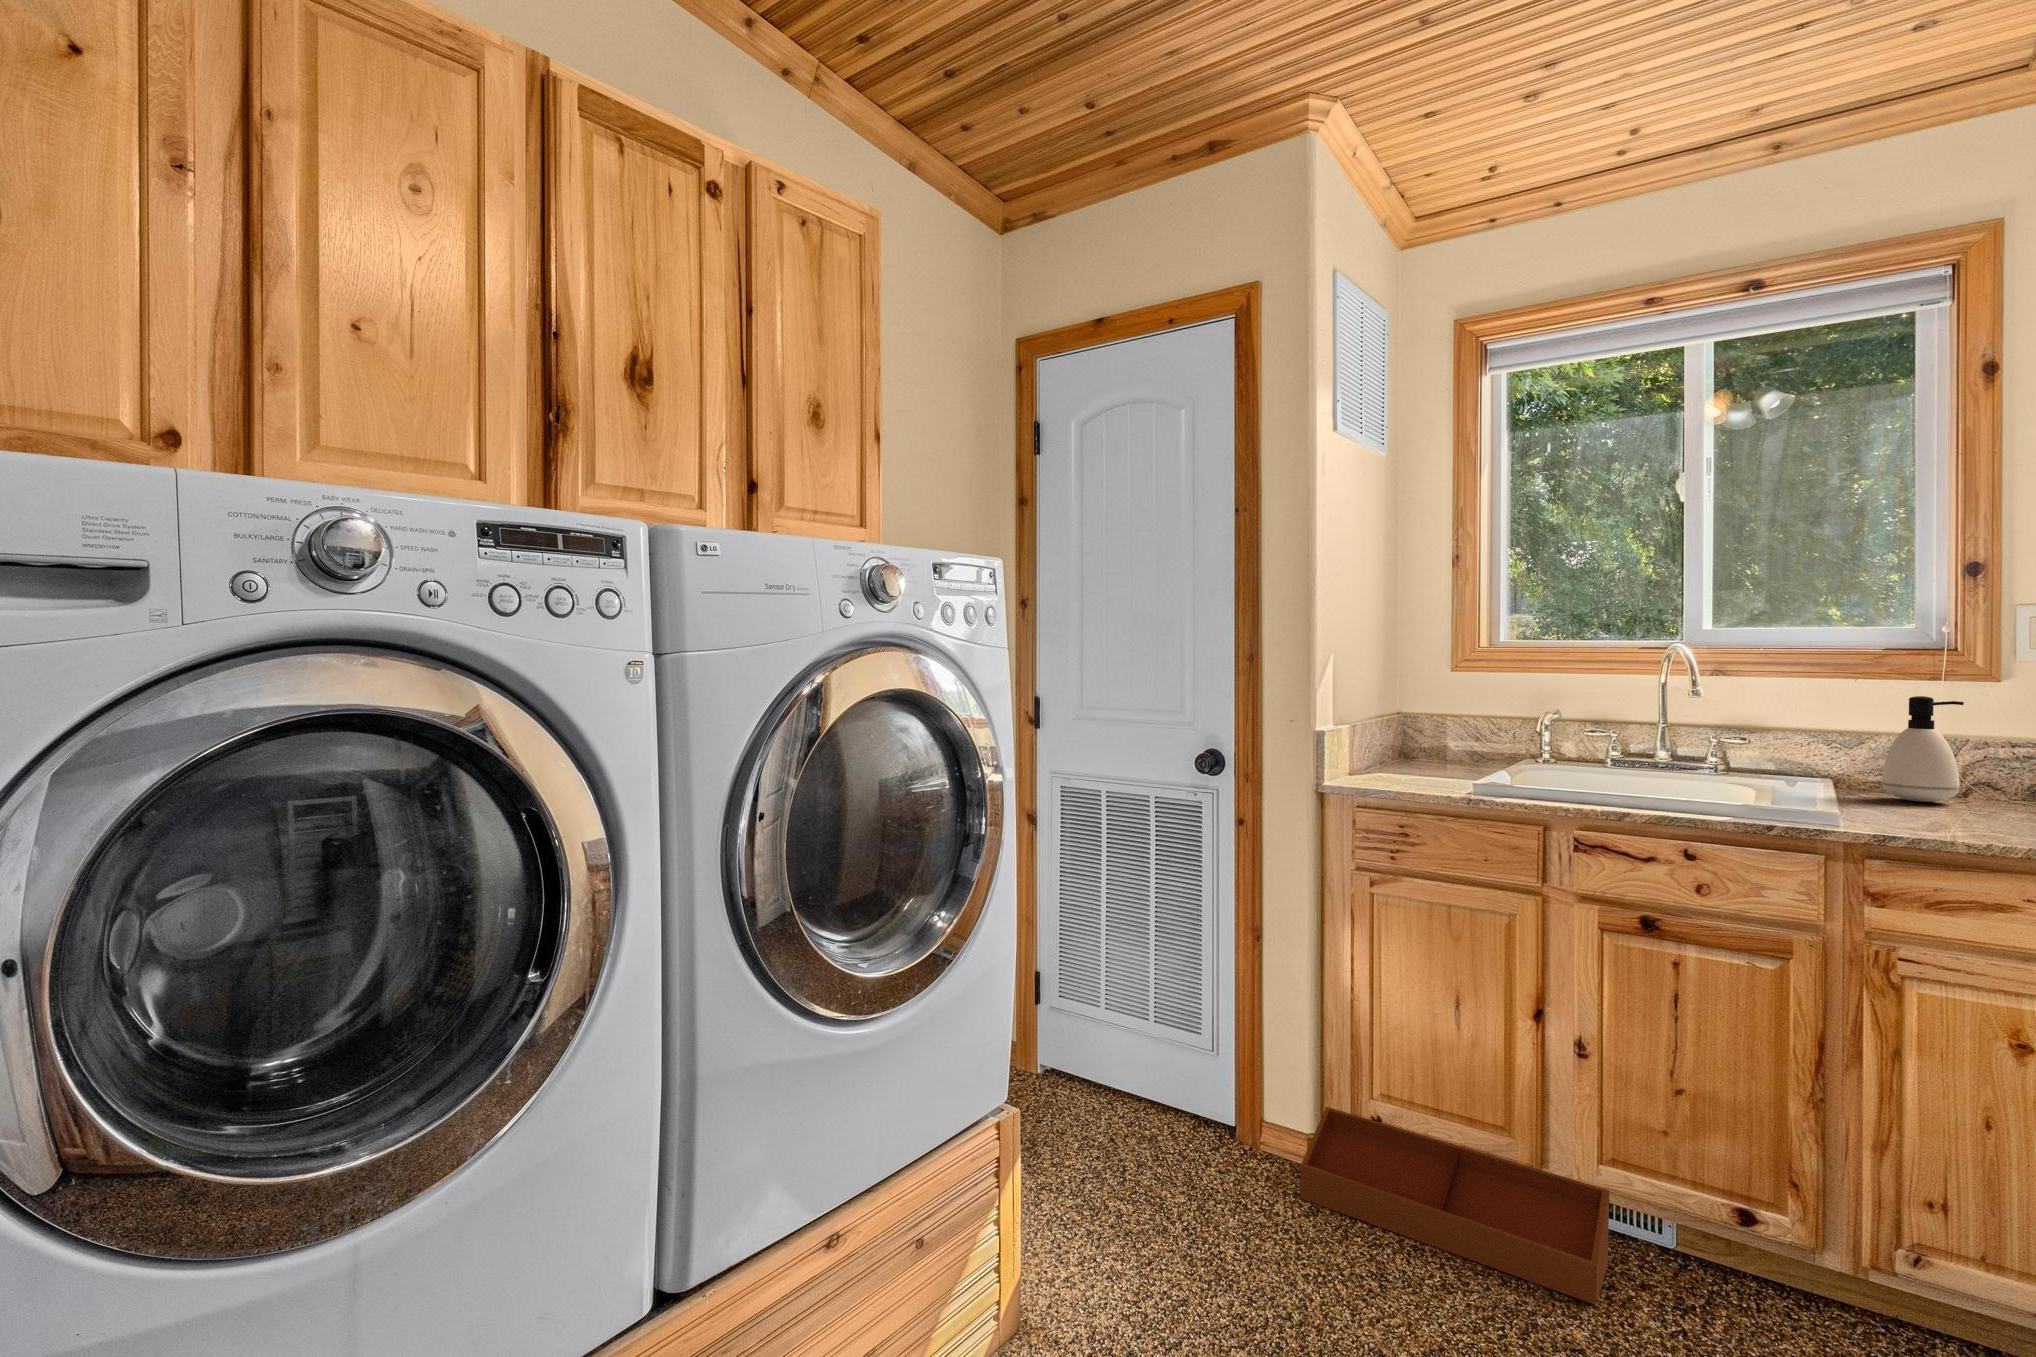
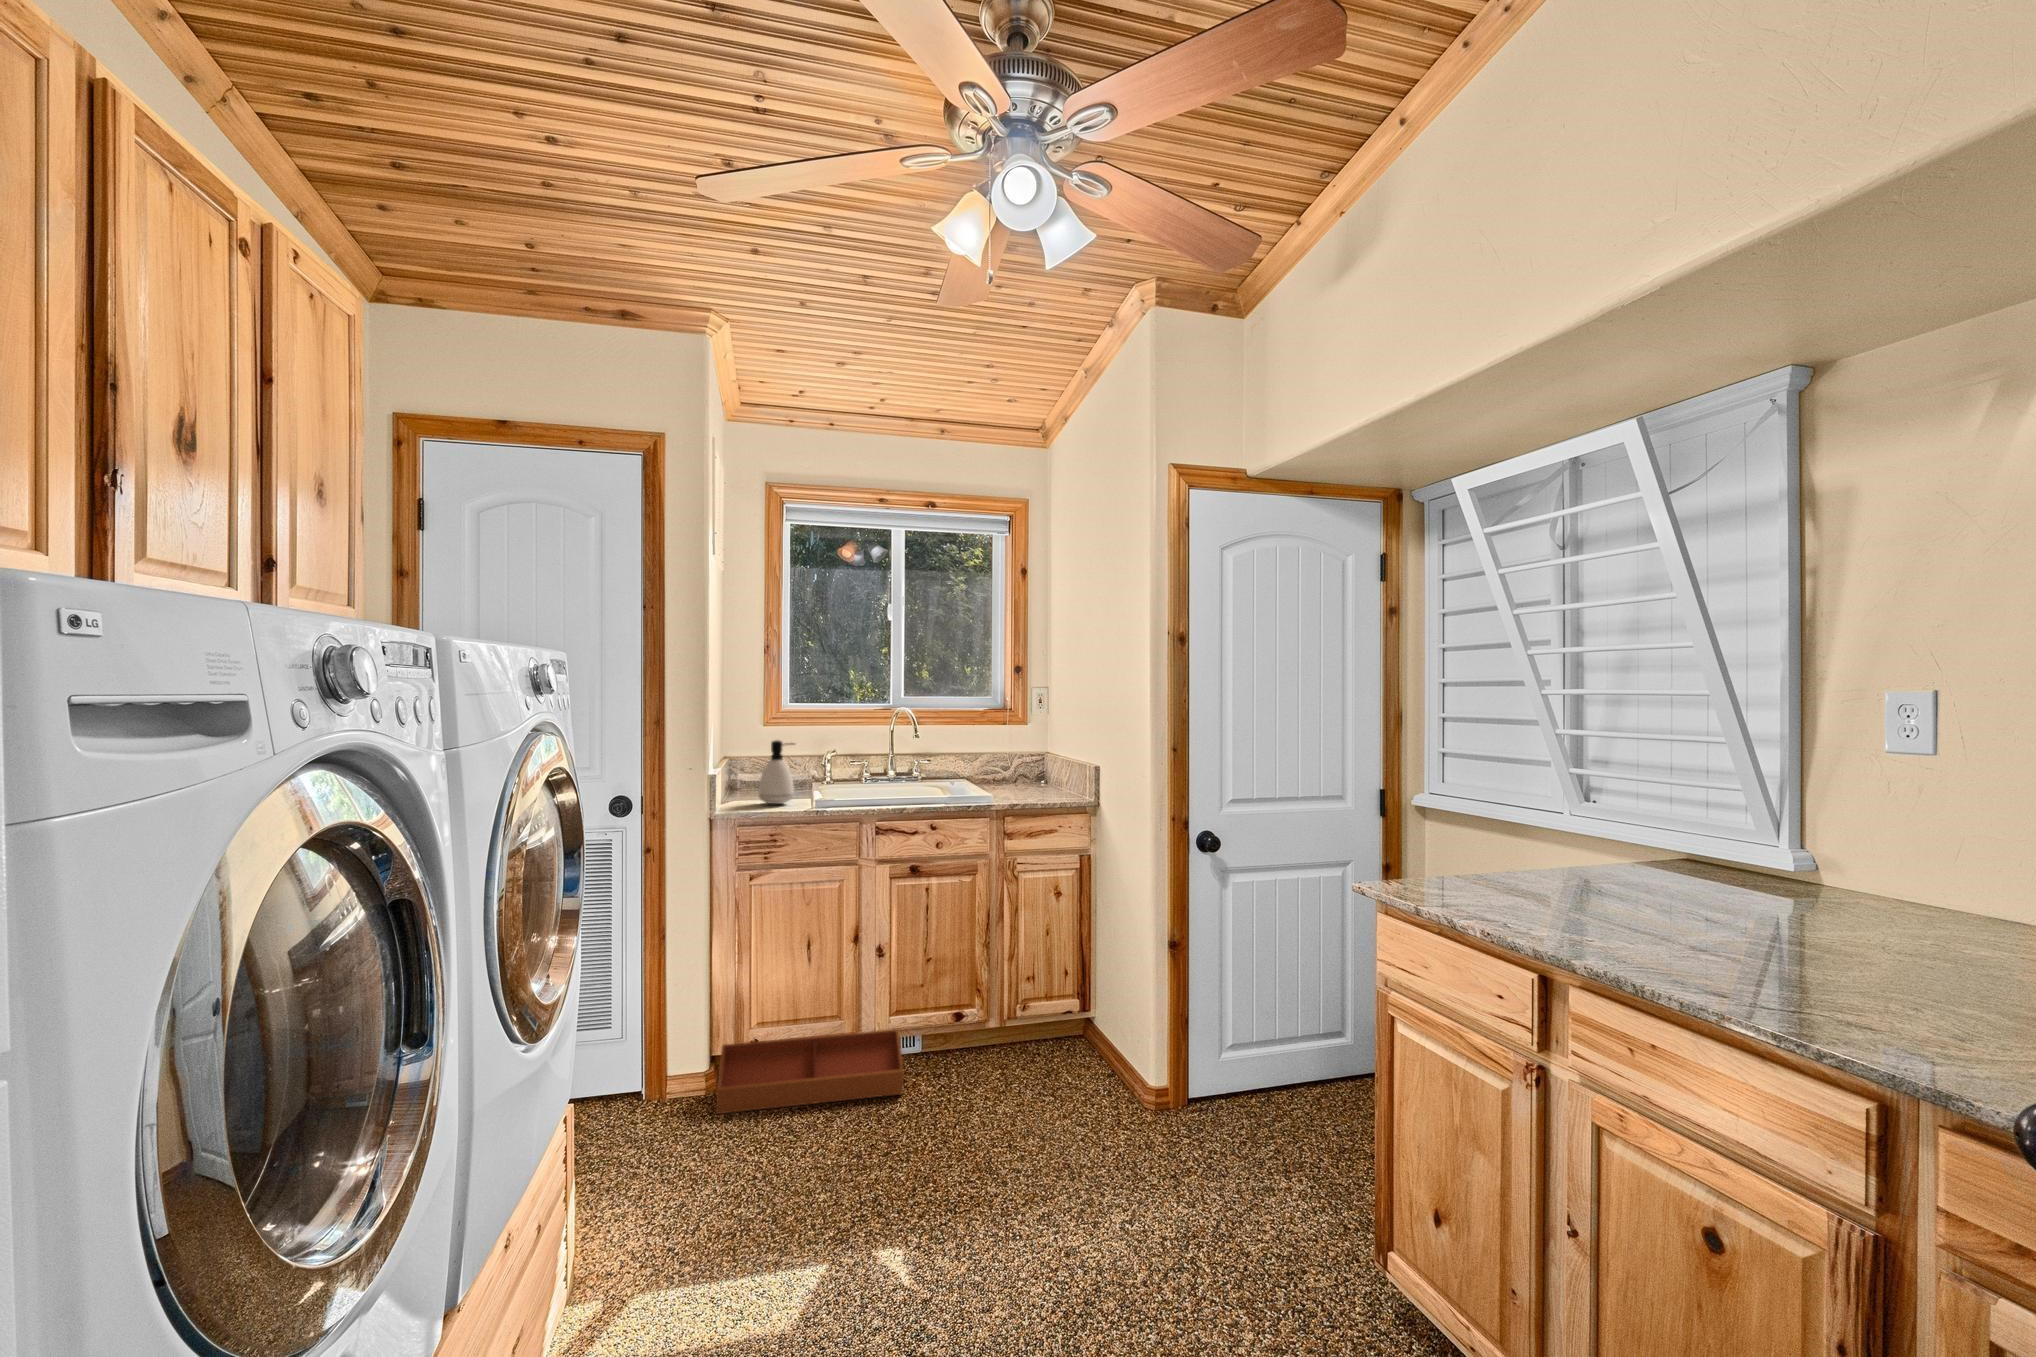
soap dispenser: present [1882,696,1964,802] -> present [759,740,794,804]

